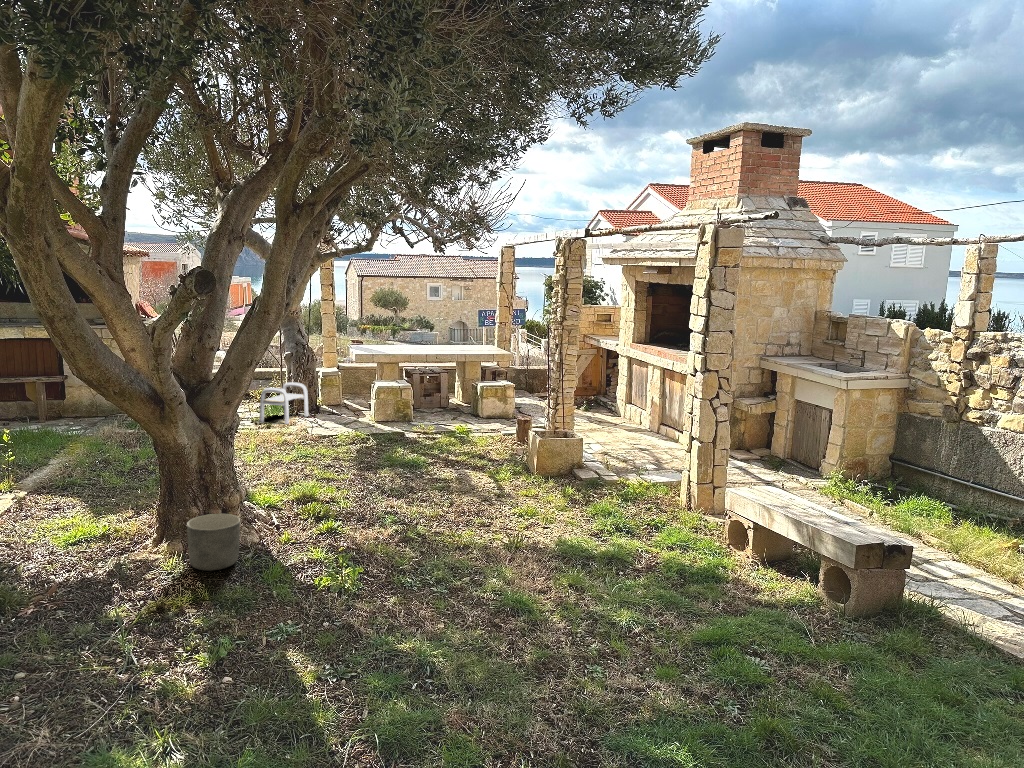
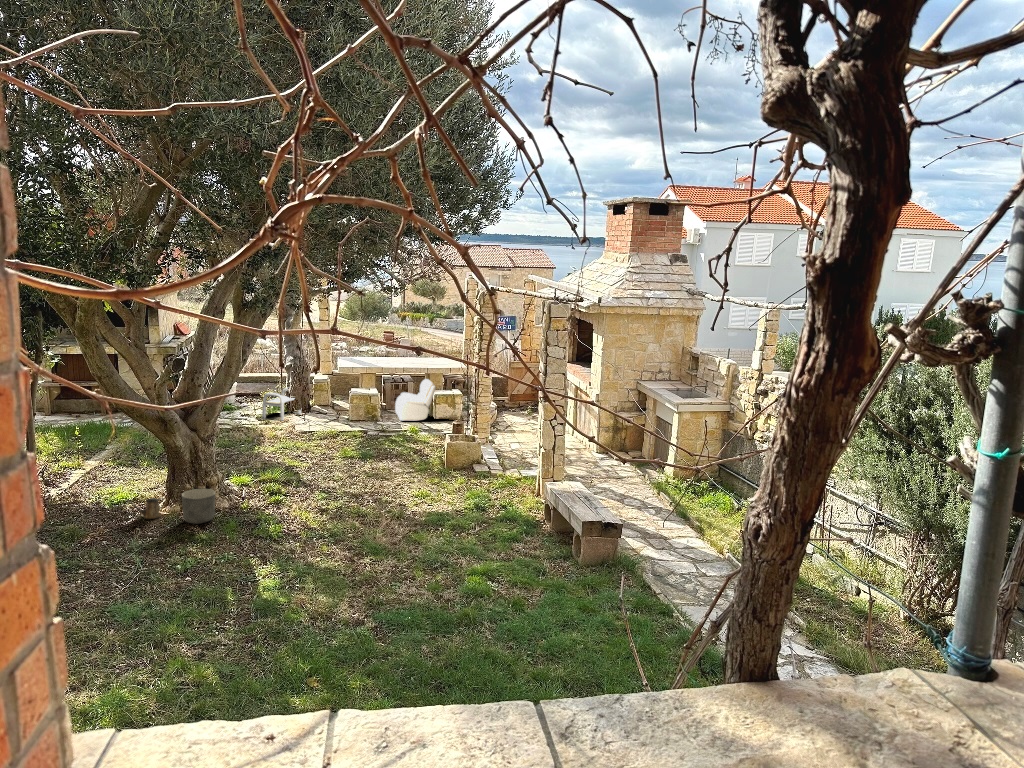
chair: none [428,368,483,420] -> present [395,379,436,420]
watering can: none [94,532,158,566] -> present [127,498,164,519]

